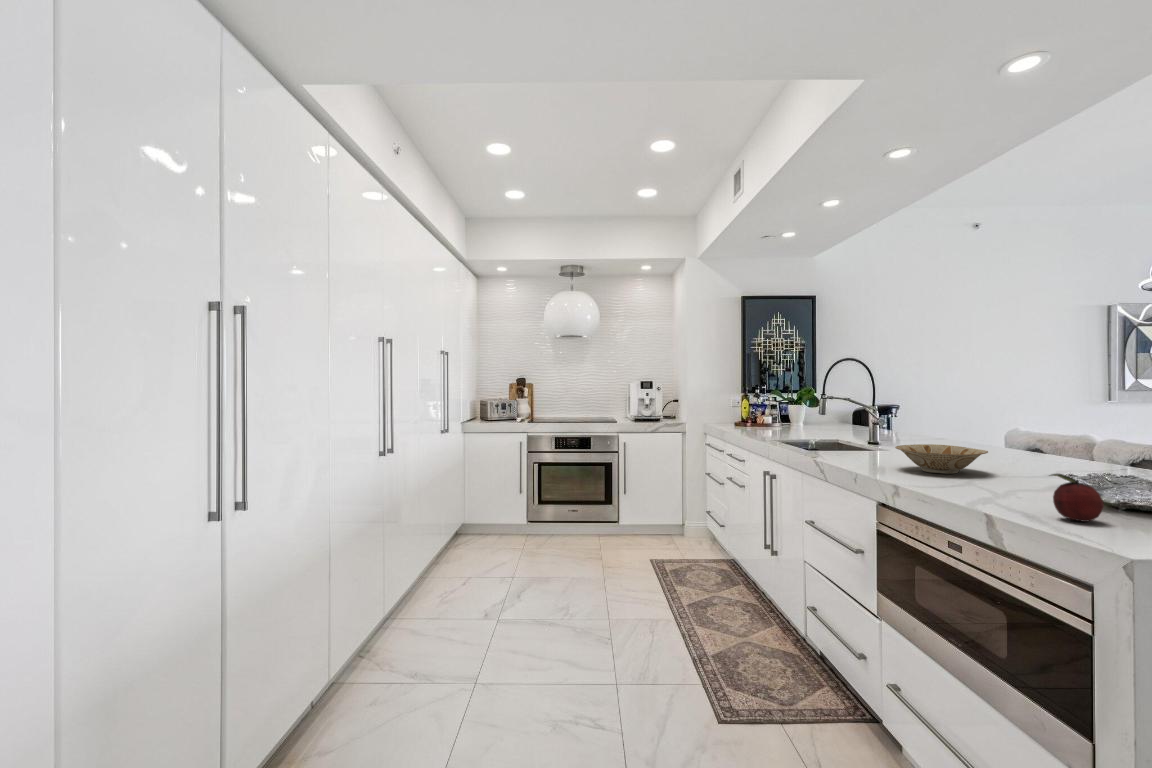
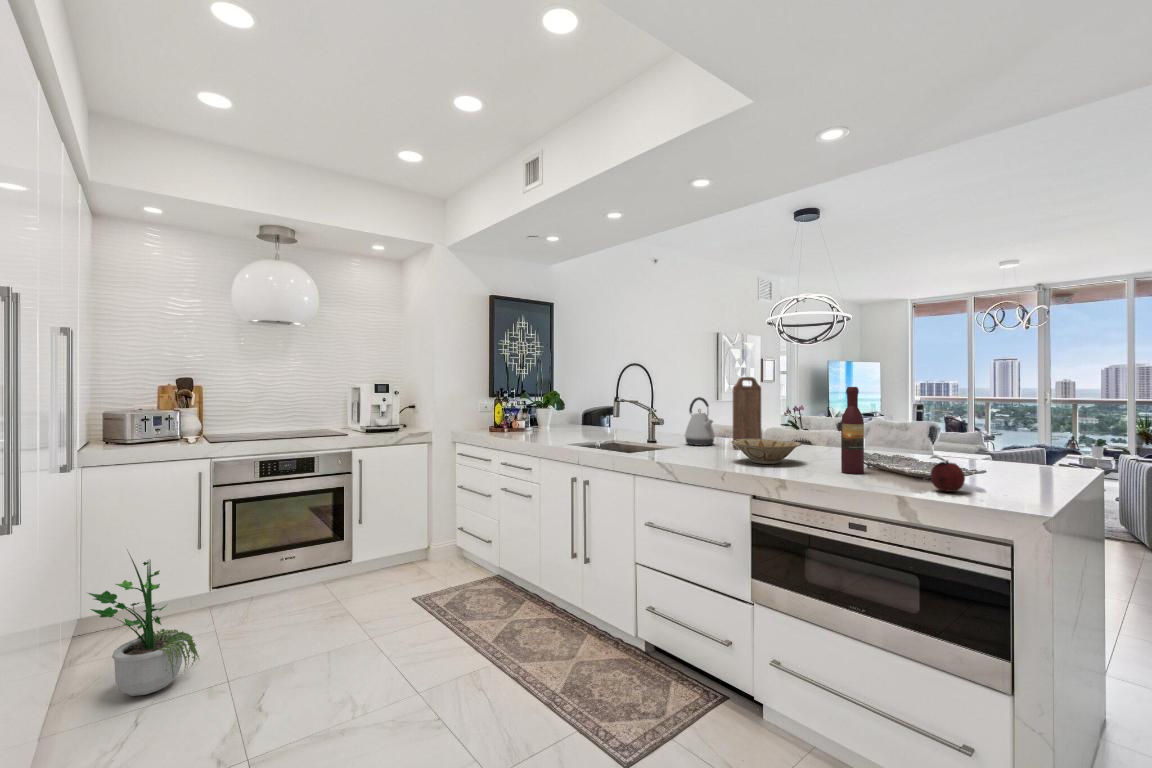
cutting board: none [948,372,1002,457] -> present [733,377,761,449]
wine bottle: none [1004,385,1036,493] -> present [841,387,864,474]
kettle: none [904,396,944,451] -> present [685,397,715,446]
potted plant: none [443,481,500,575] -> present [88,552,199,696]

